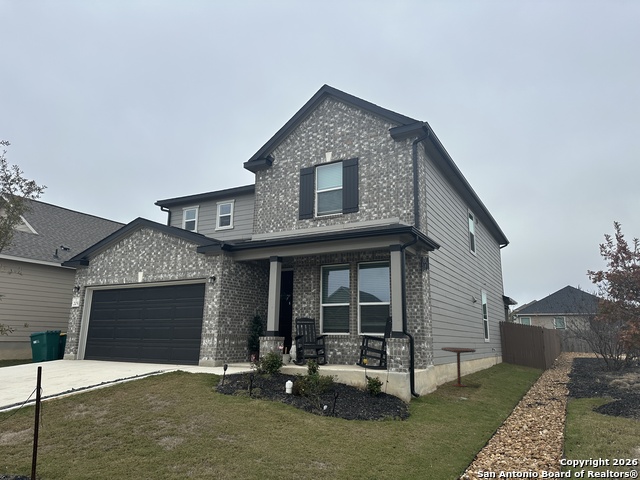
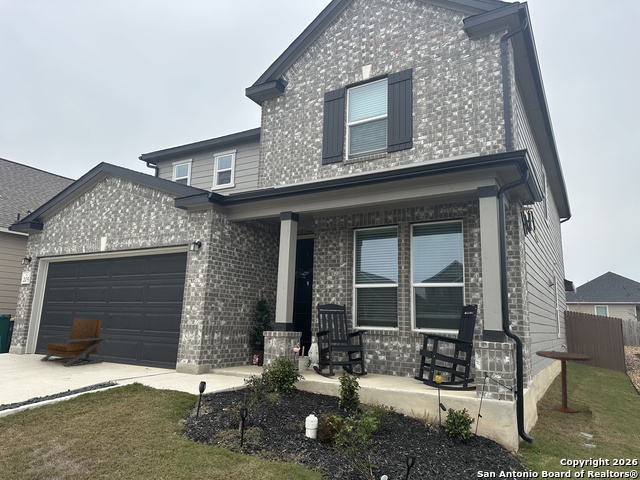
lounge chair: none [97,332,145,366] -> present [40,318,106,366]

